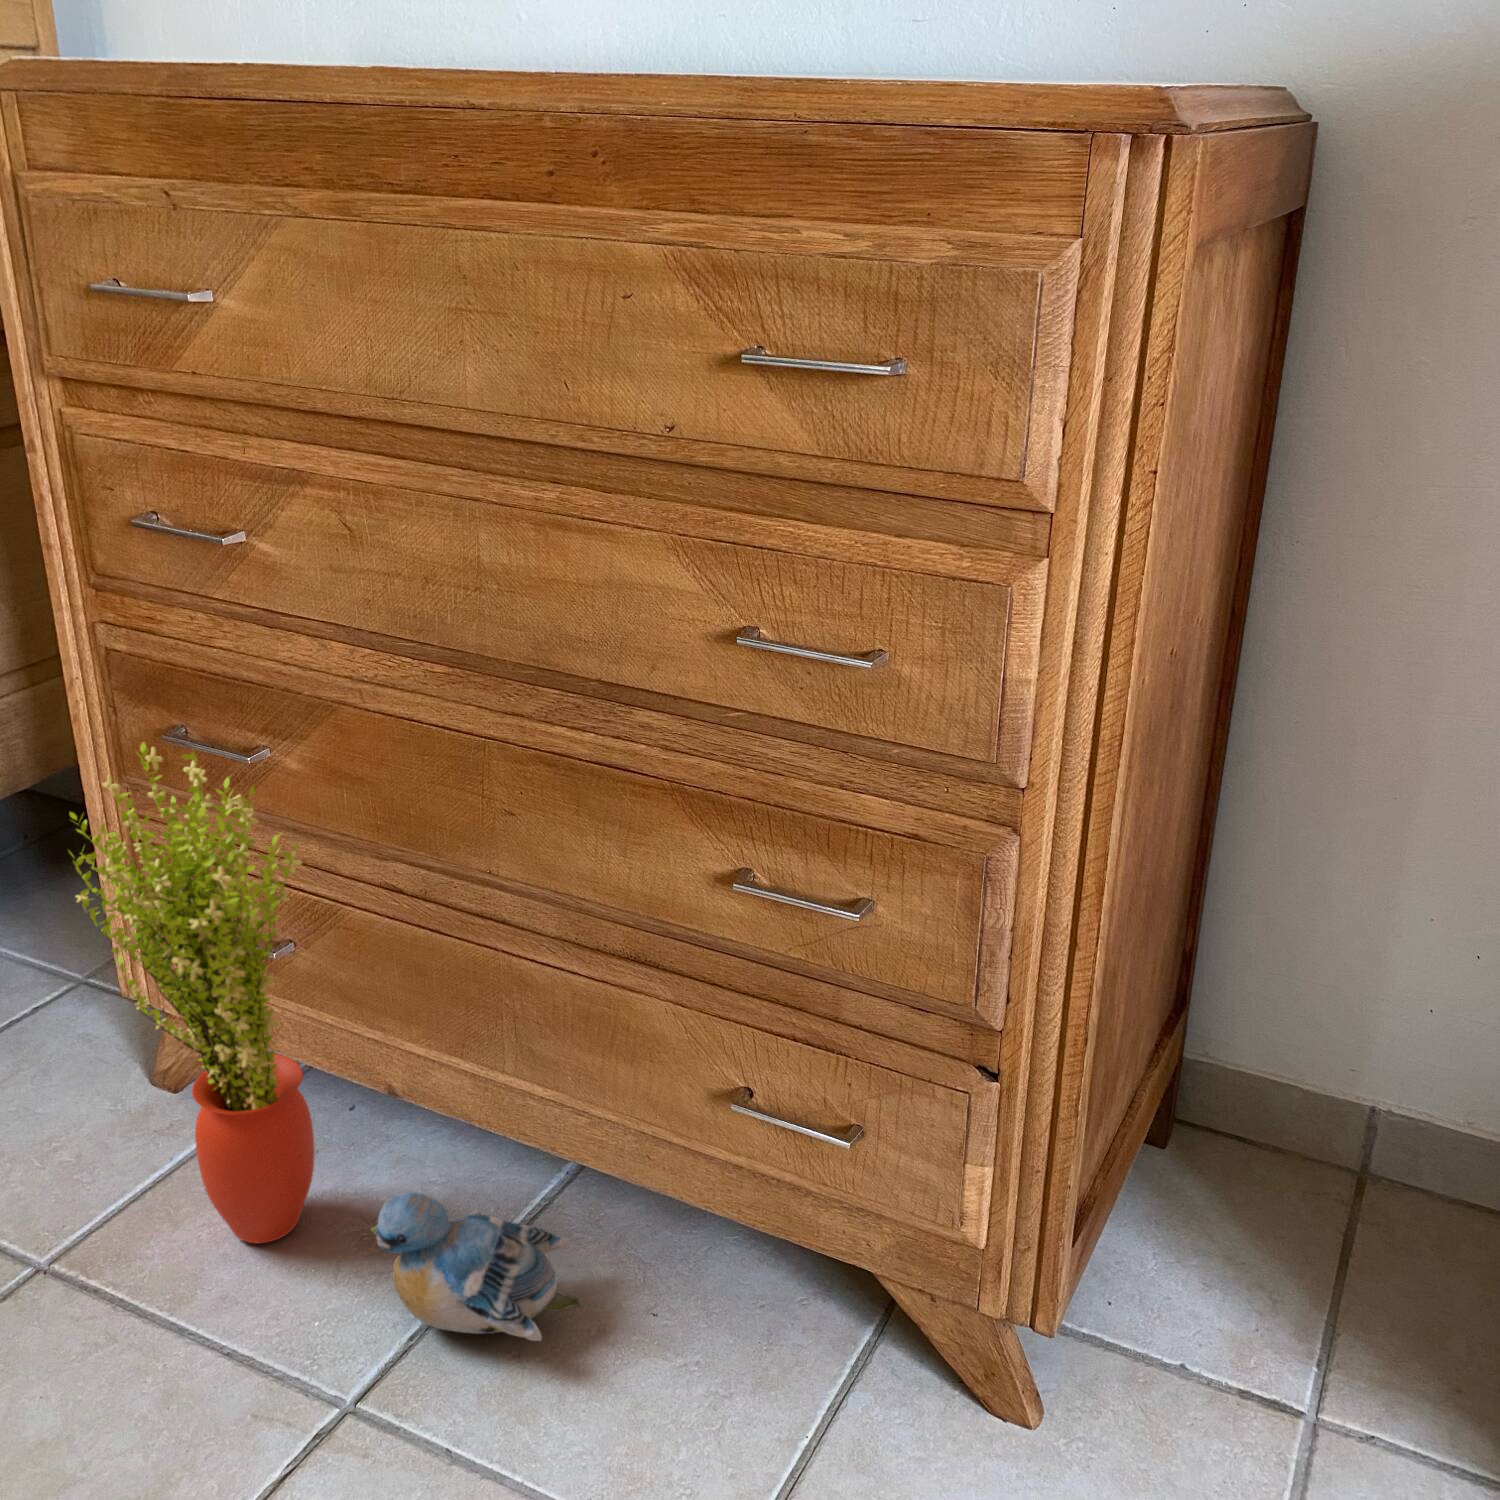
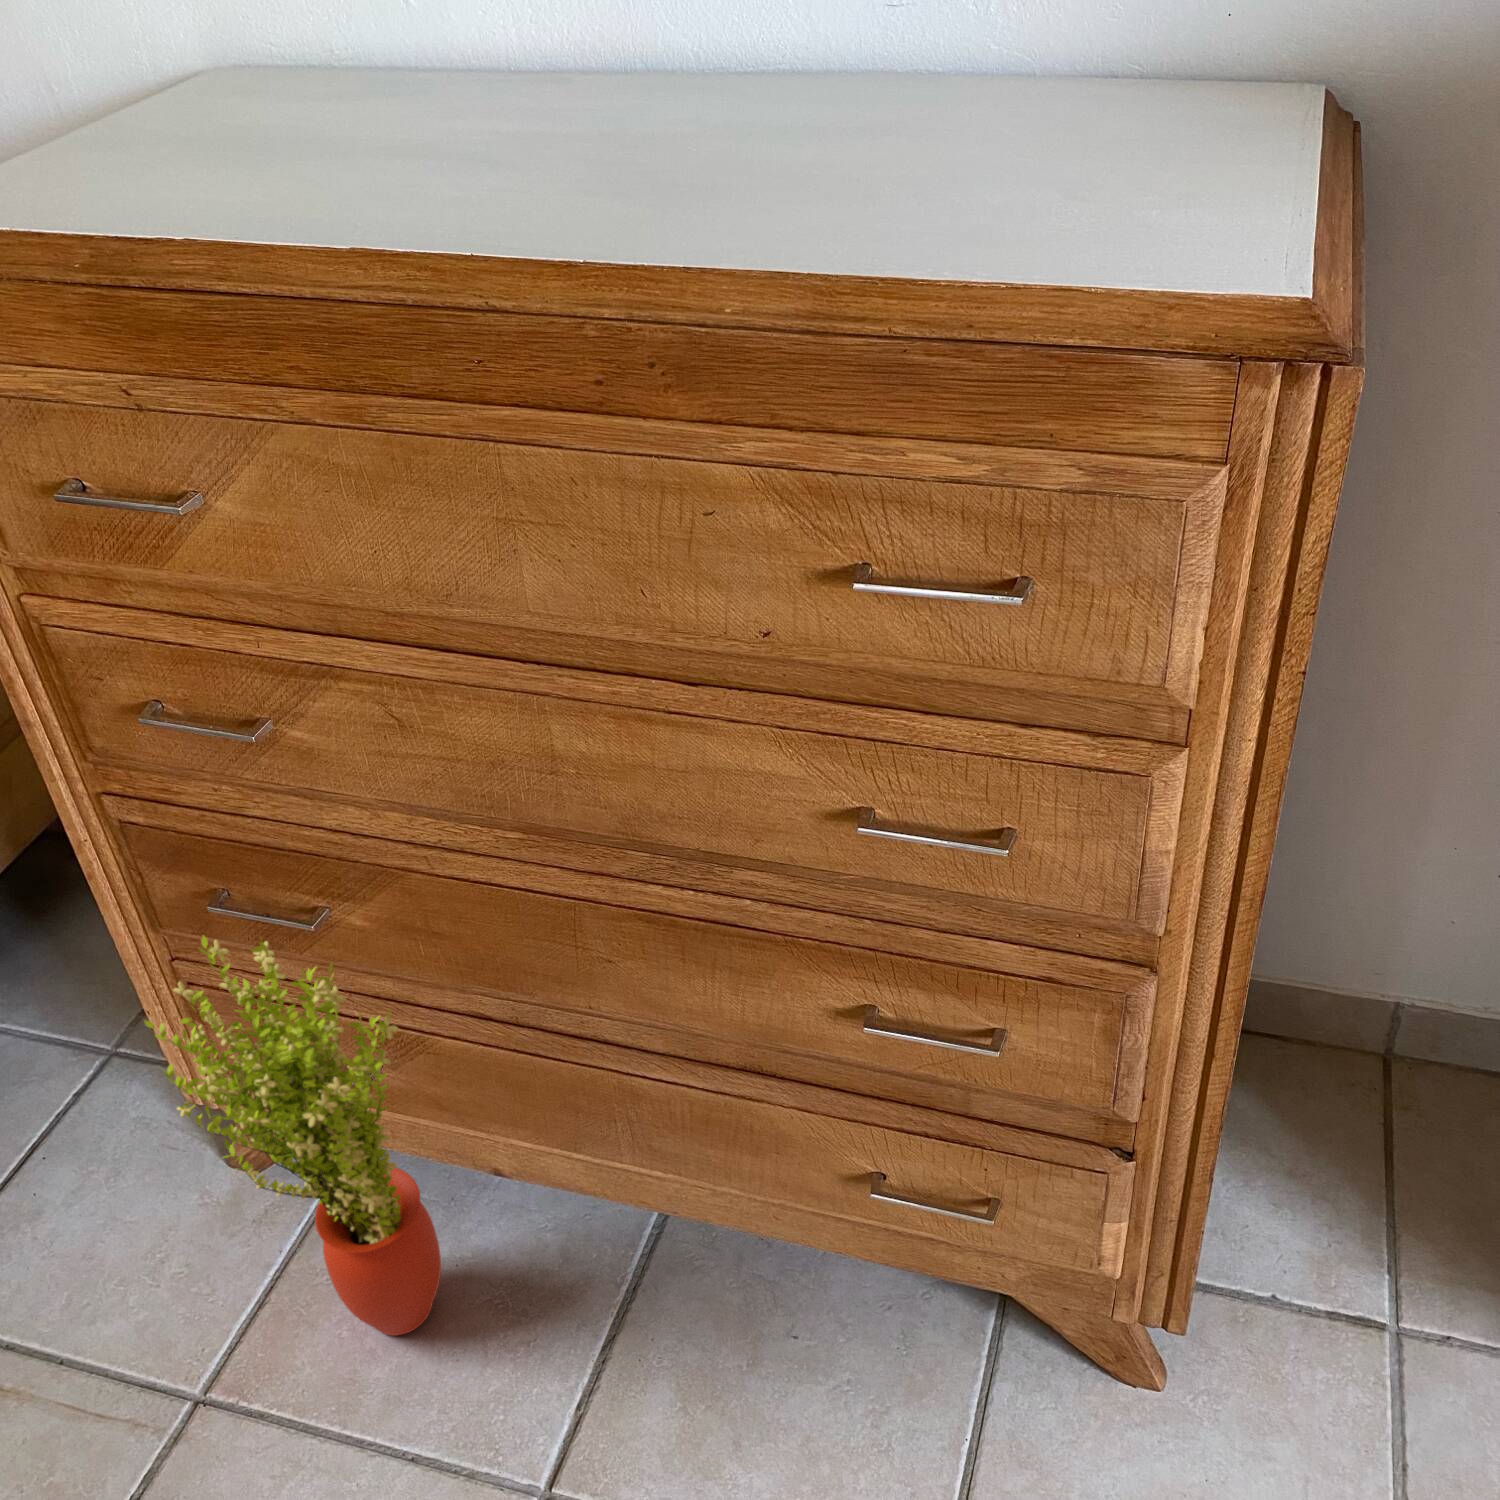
plush toy: present [371,1192,582,1341] -> none [527,1285,733,1406]

